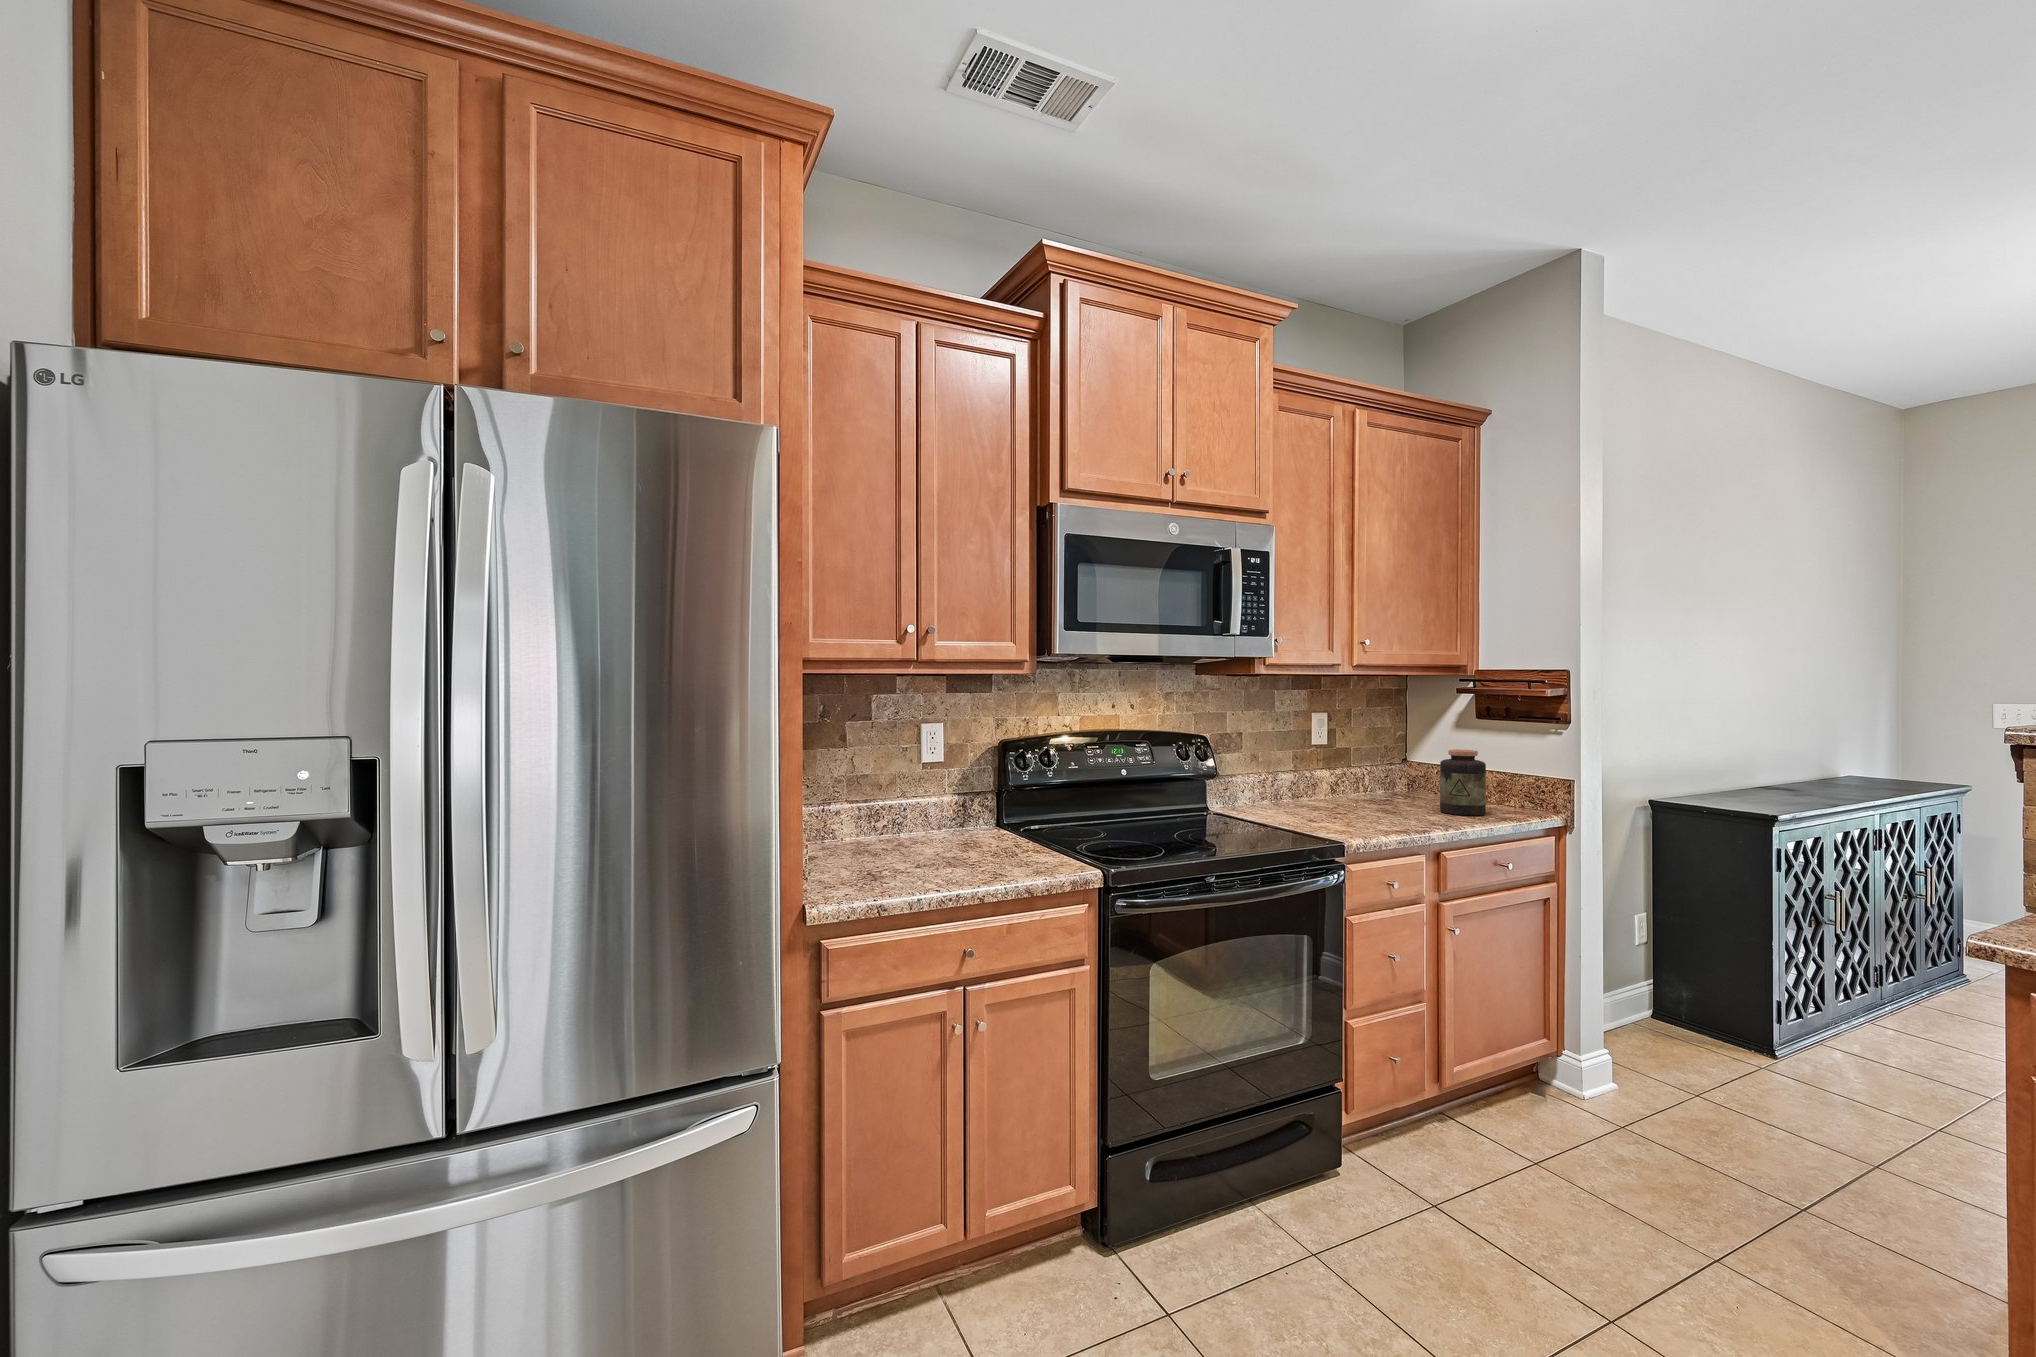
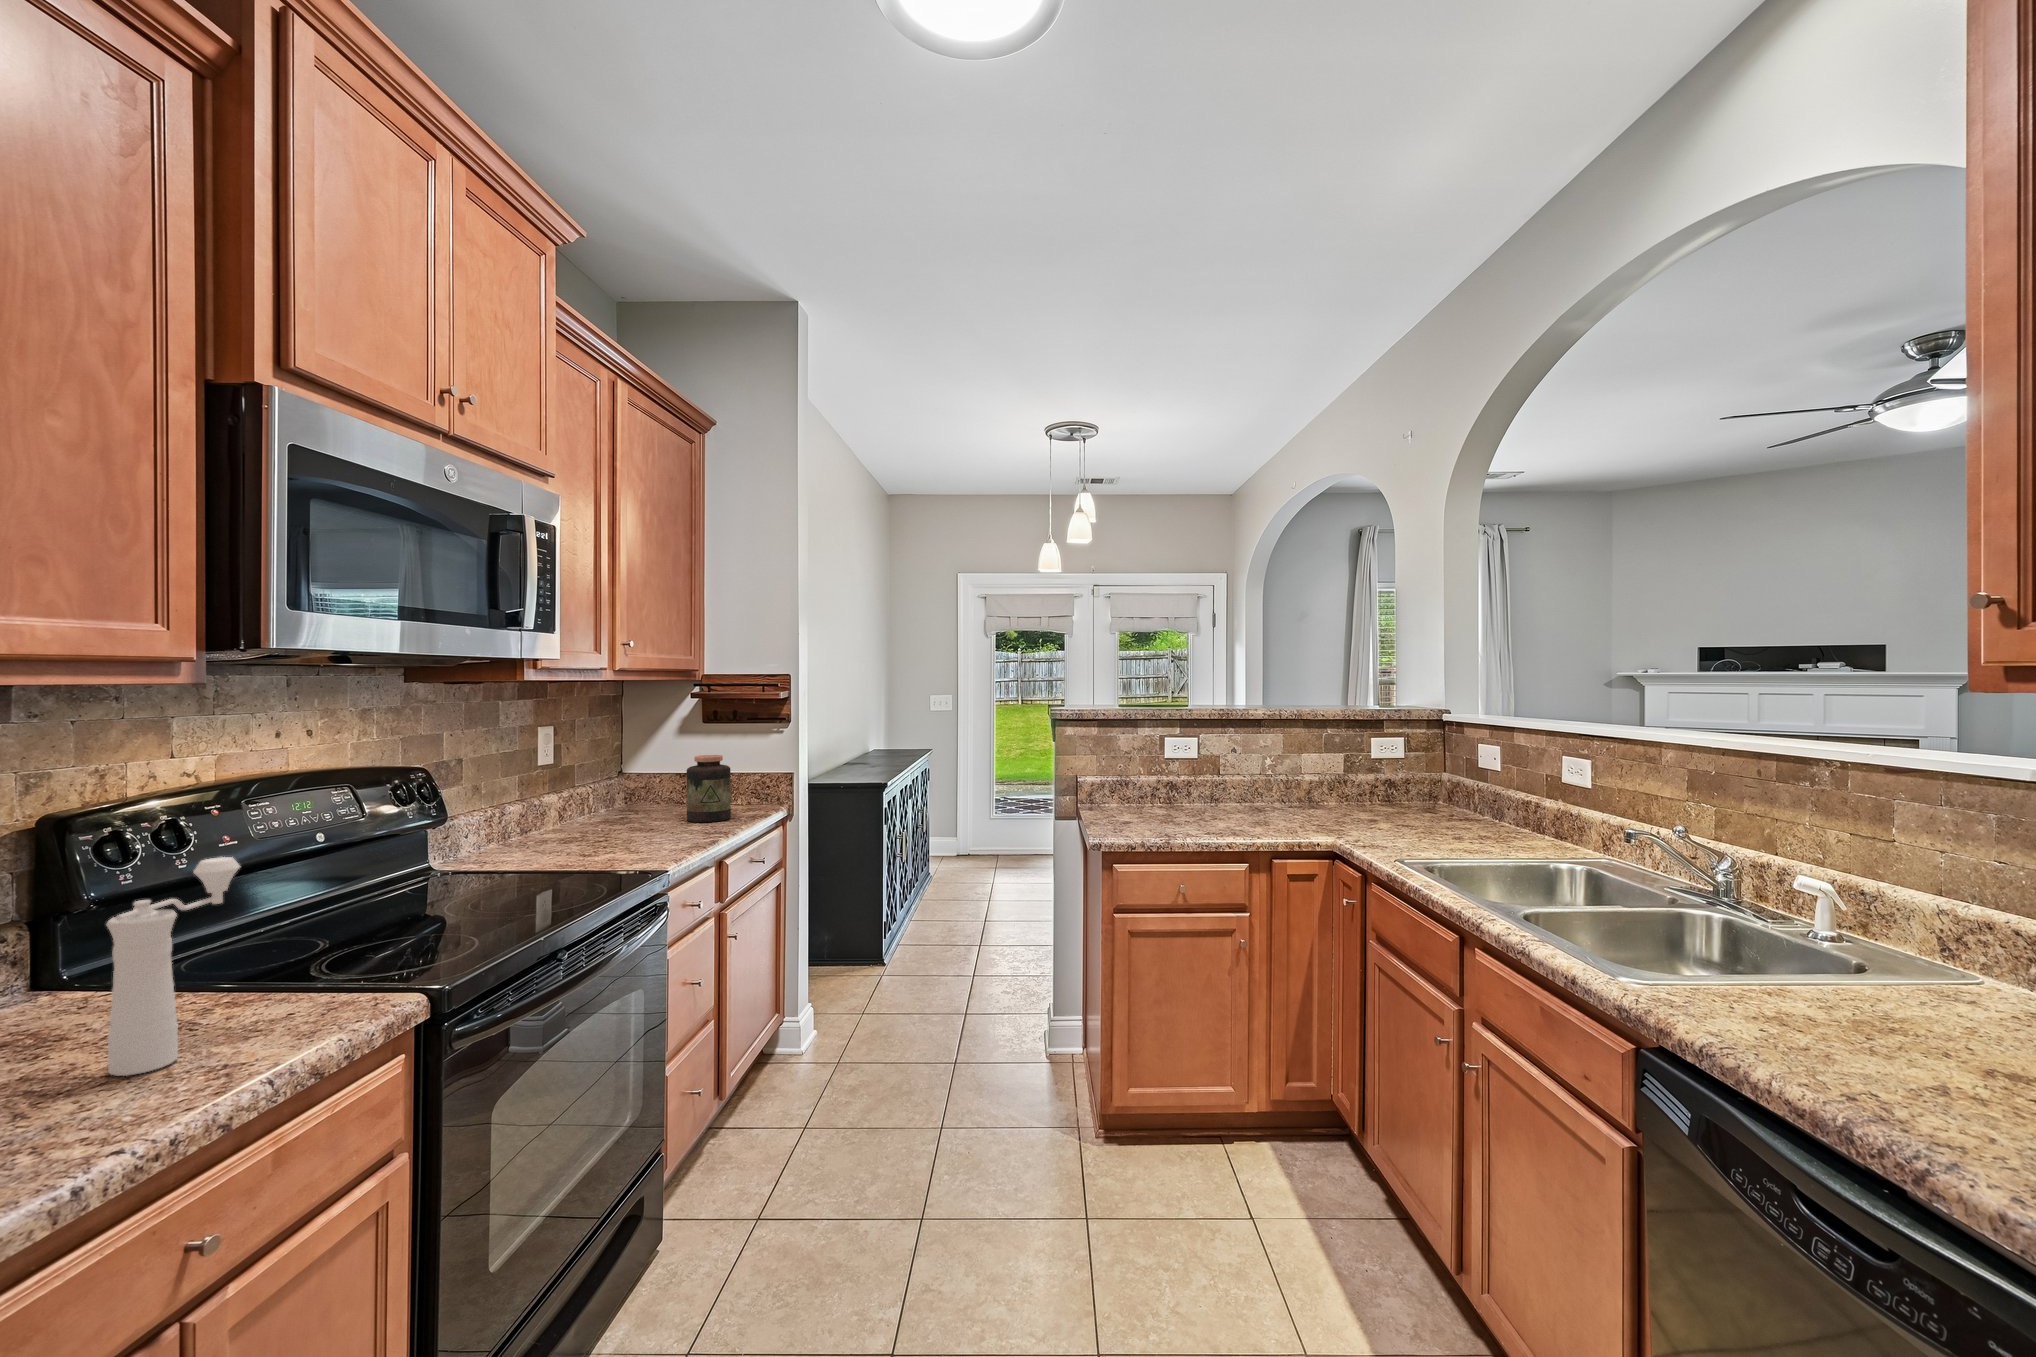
pepper mill: none [958,764,1022,869] -> present [106,857,240,1076]

